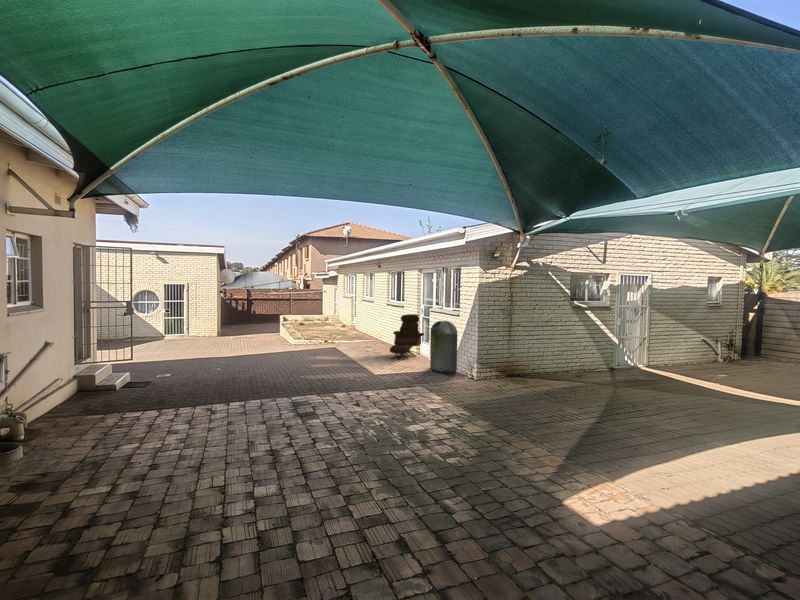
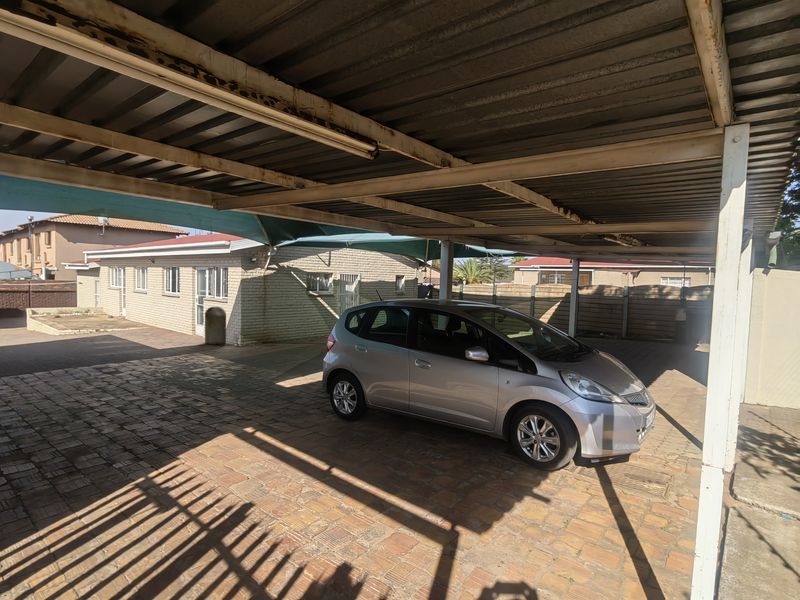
lounge chair: present [390,314,424,360] -> none [169,303,200,340]

